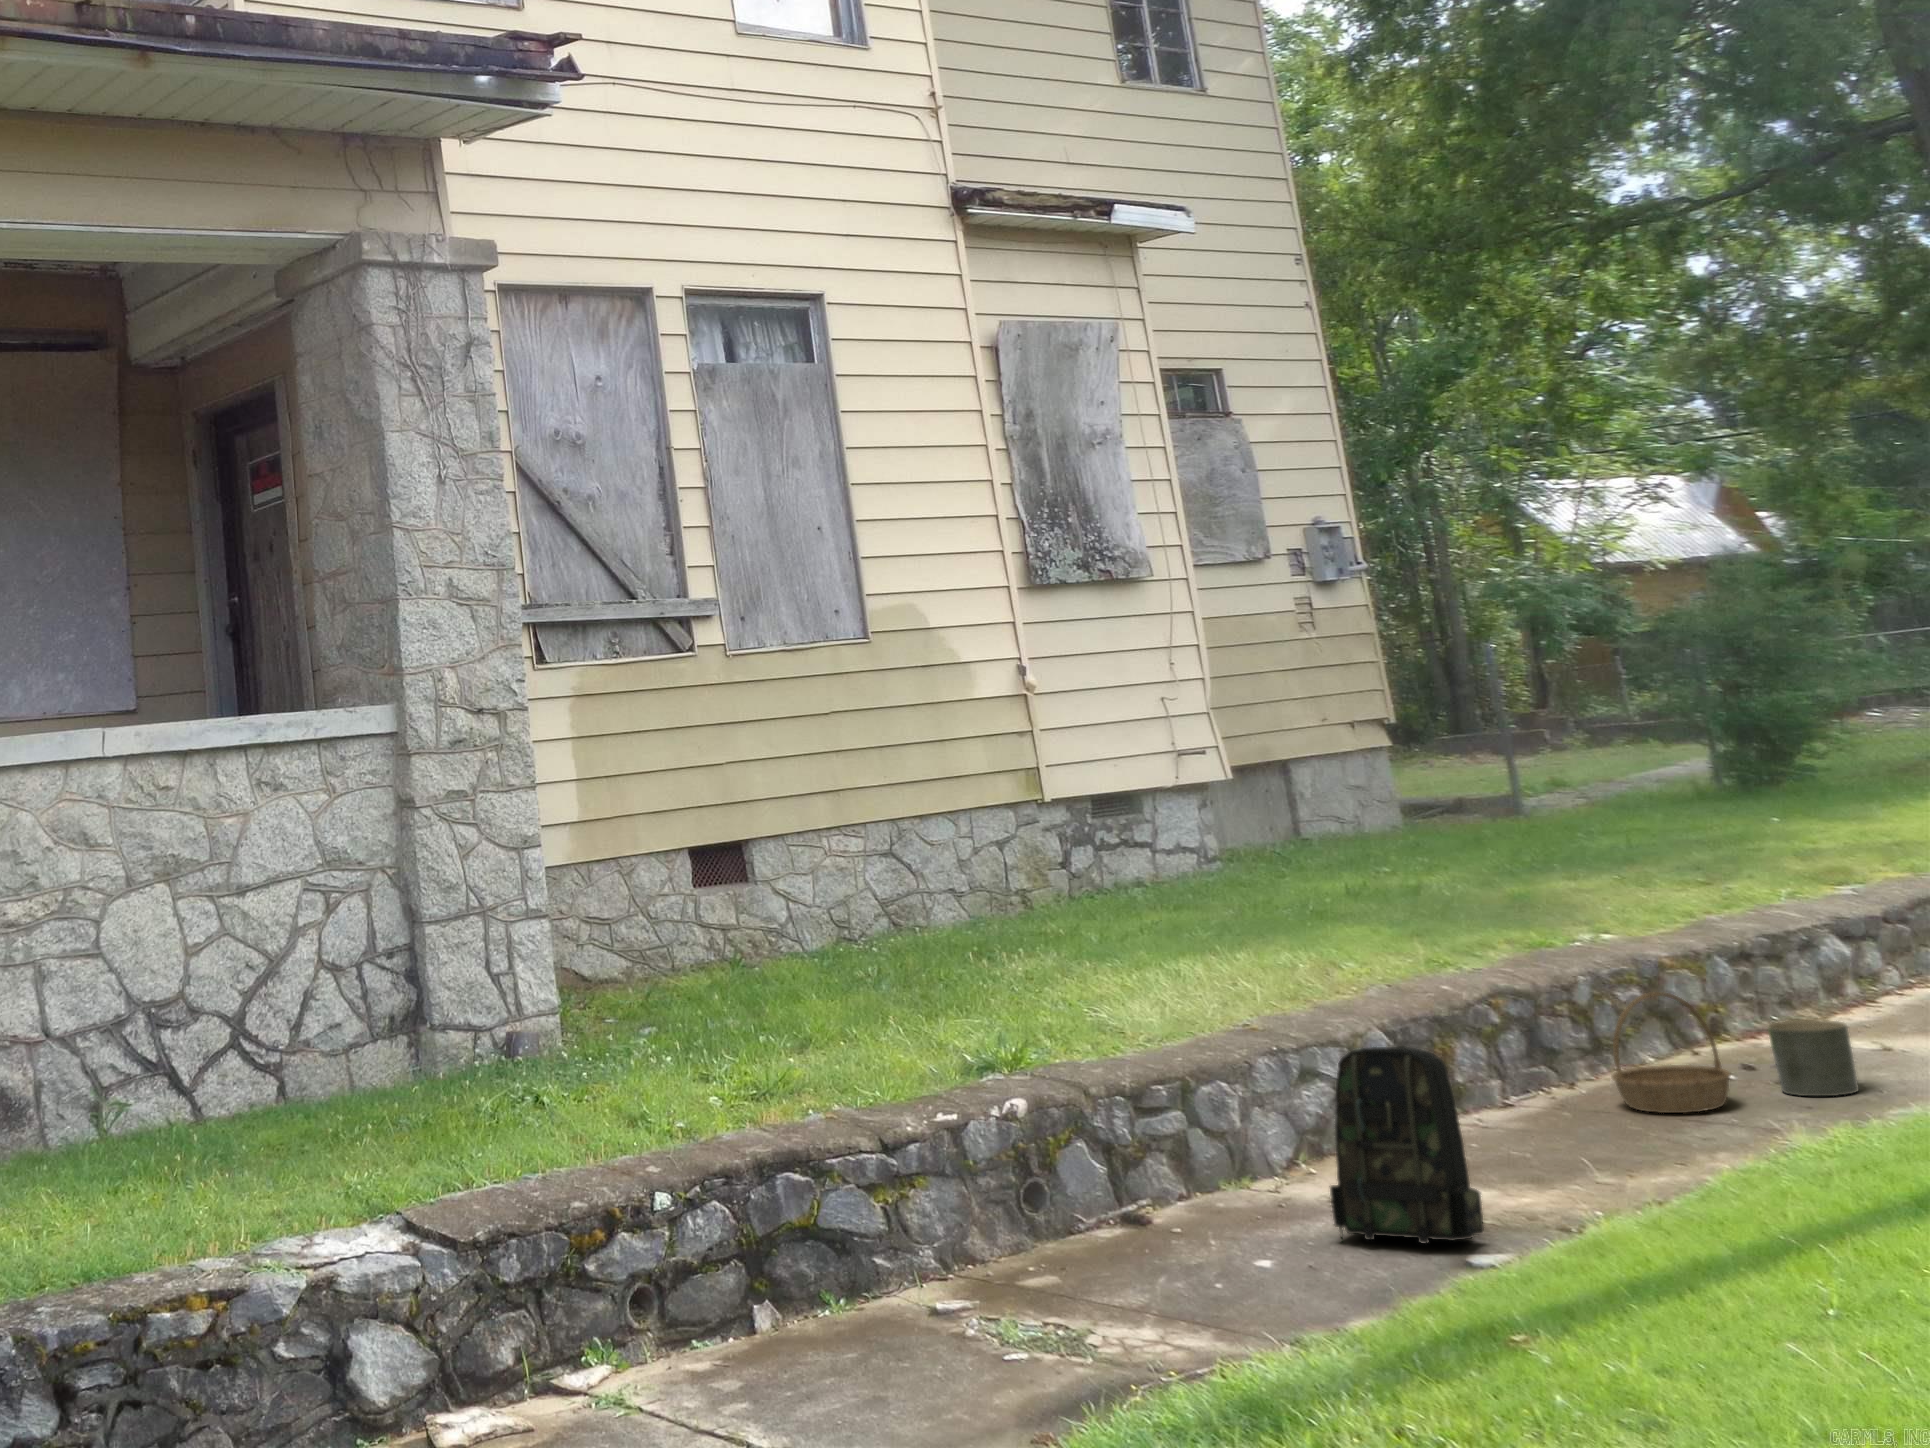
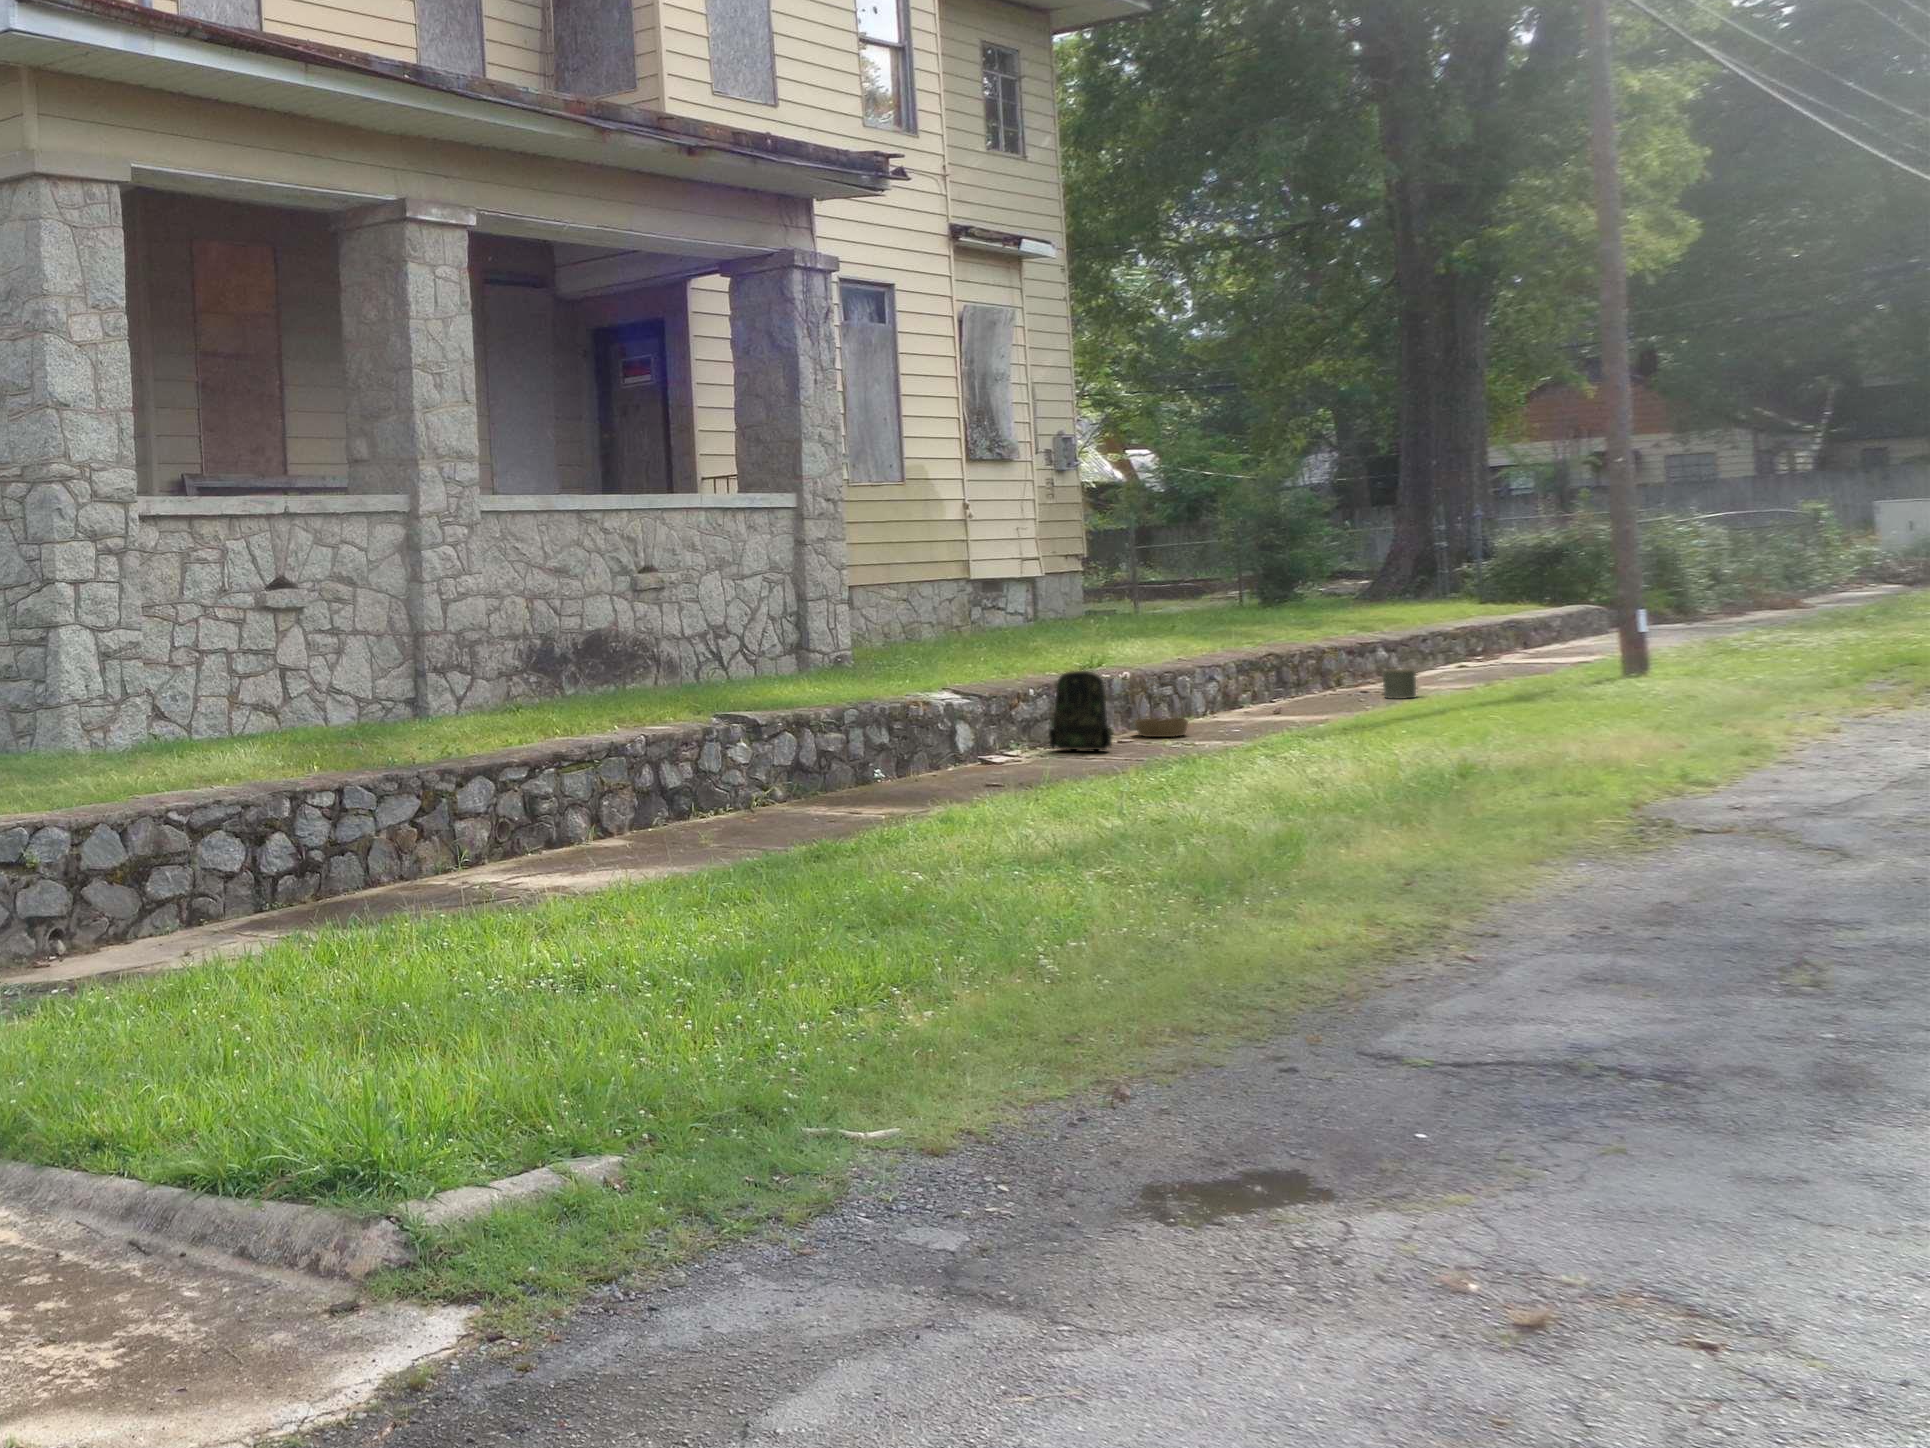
basket: present [1612,992,1731,1113] -> present [1135,681,1188,737]
backpack: present [1330,1046,1484,1244] -> present [1050,671,1112,750]

